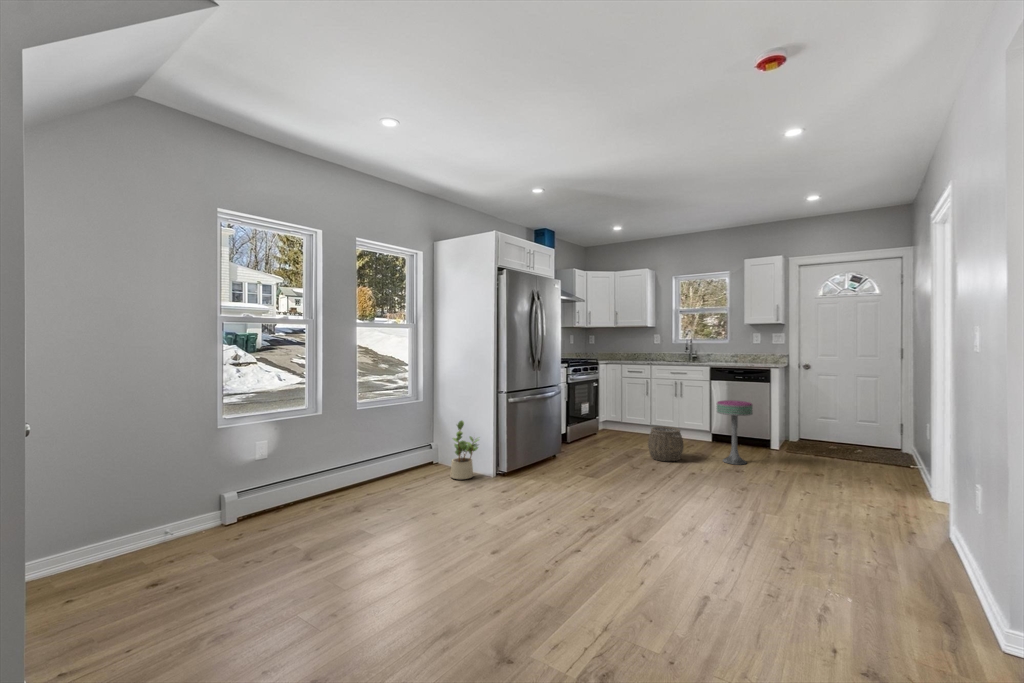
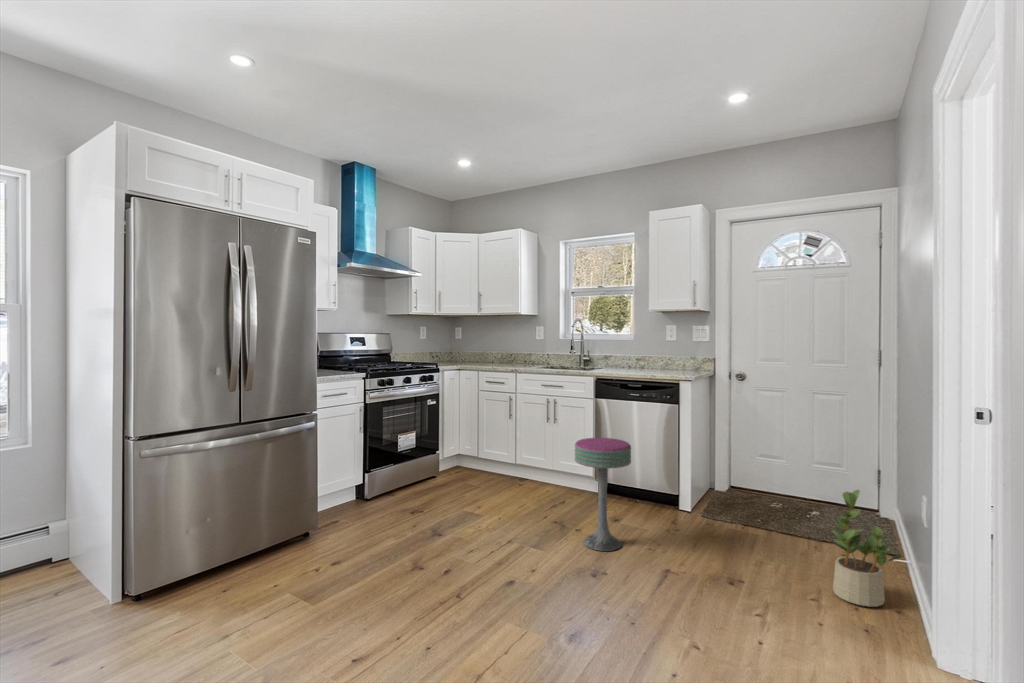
potted plant: present [451,421,479,479] -> present [832,490,903,607]
woven basket: present [648,427,684,461] -> none [463,480,521,545]

